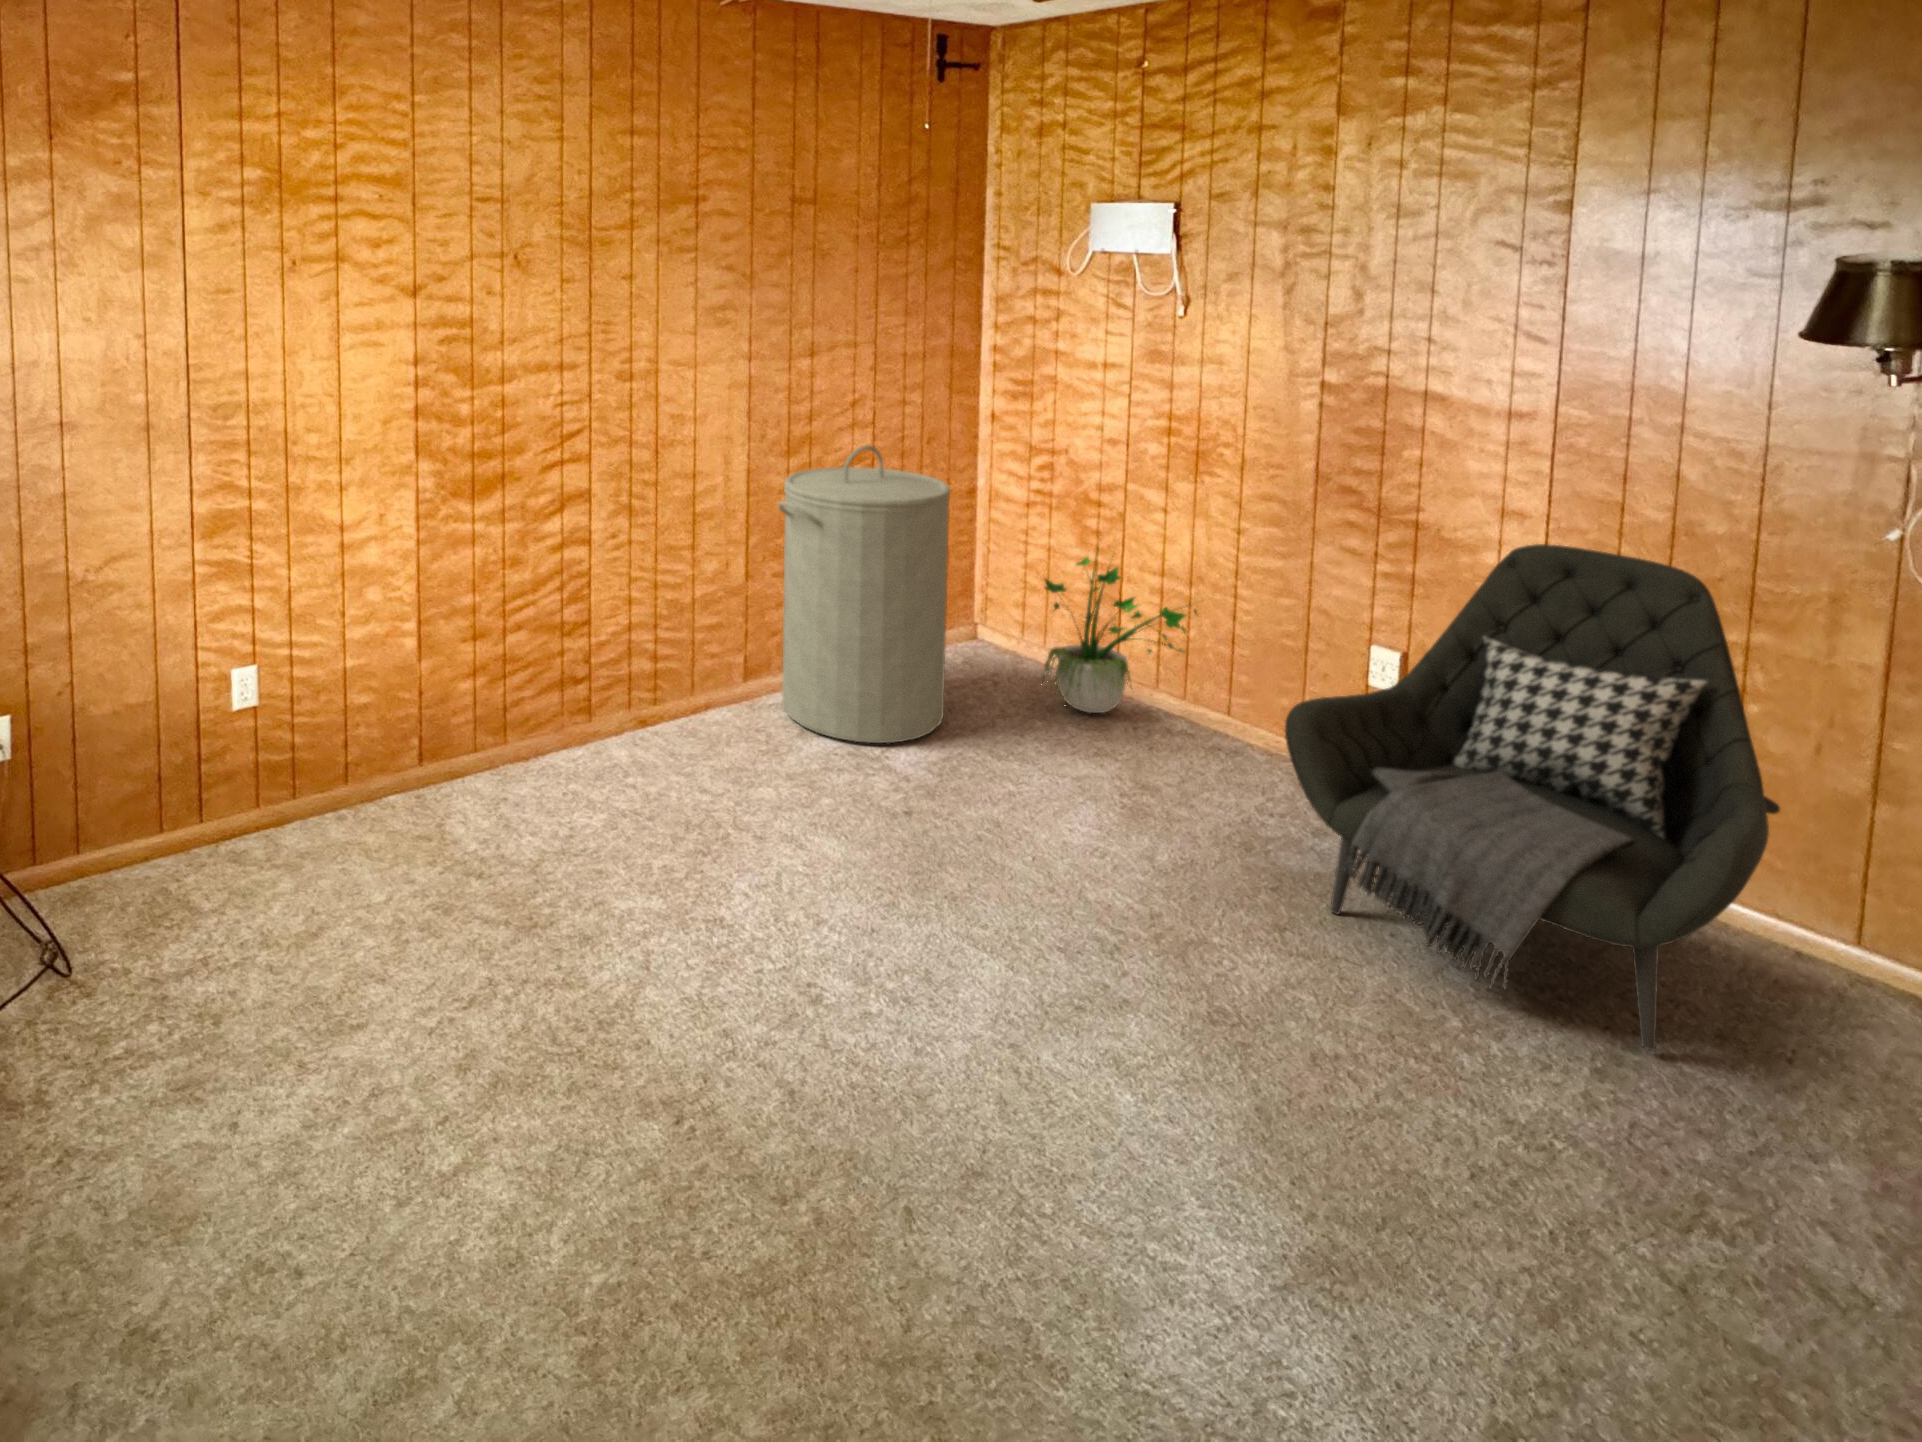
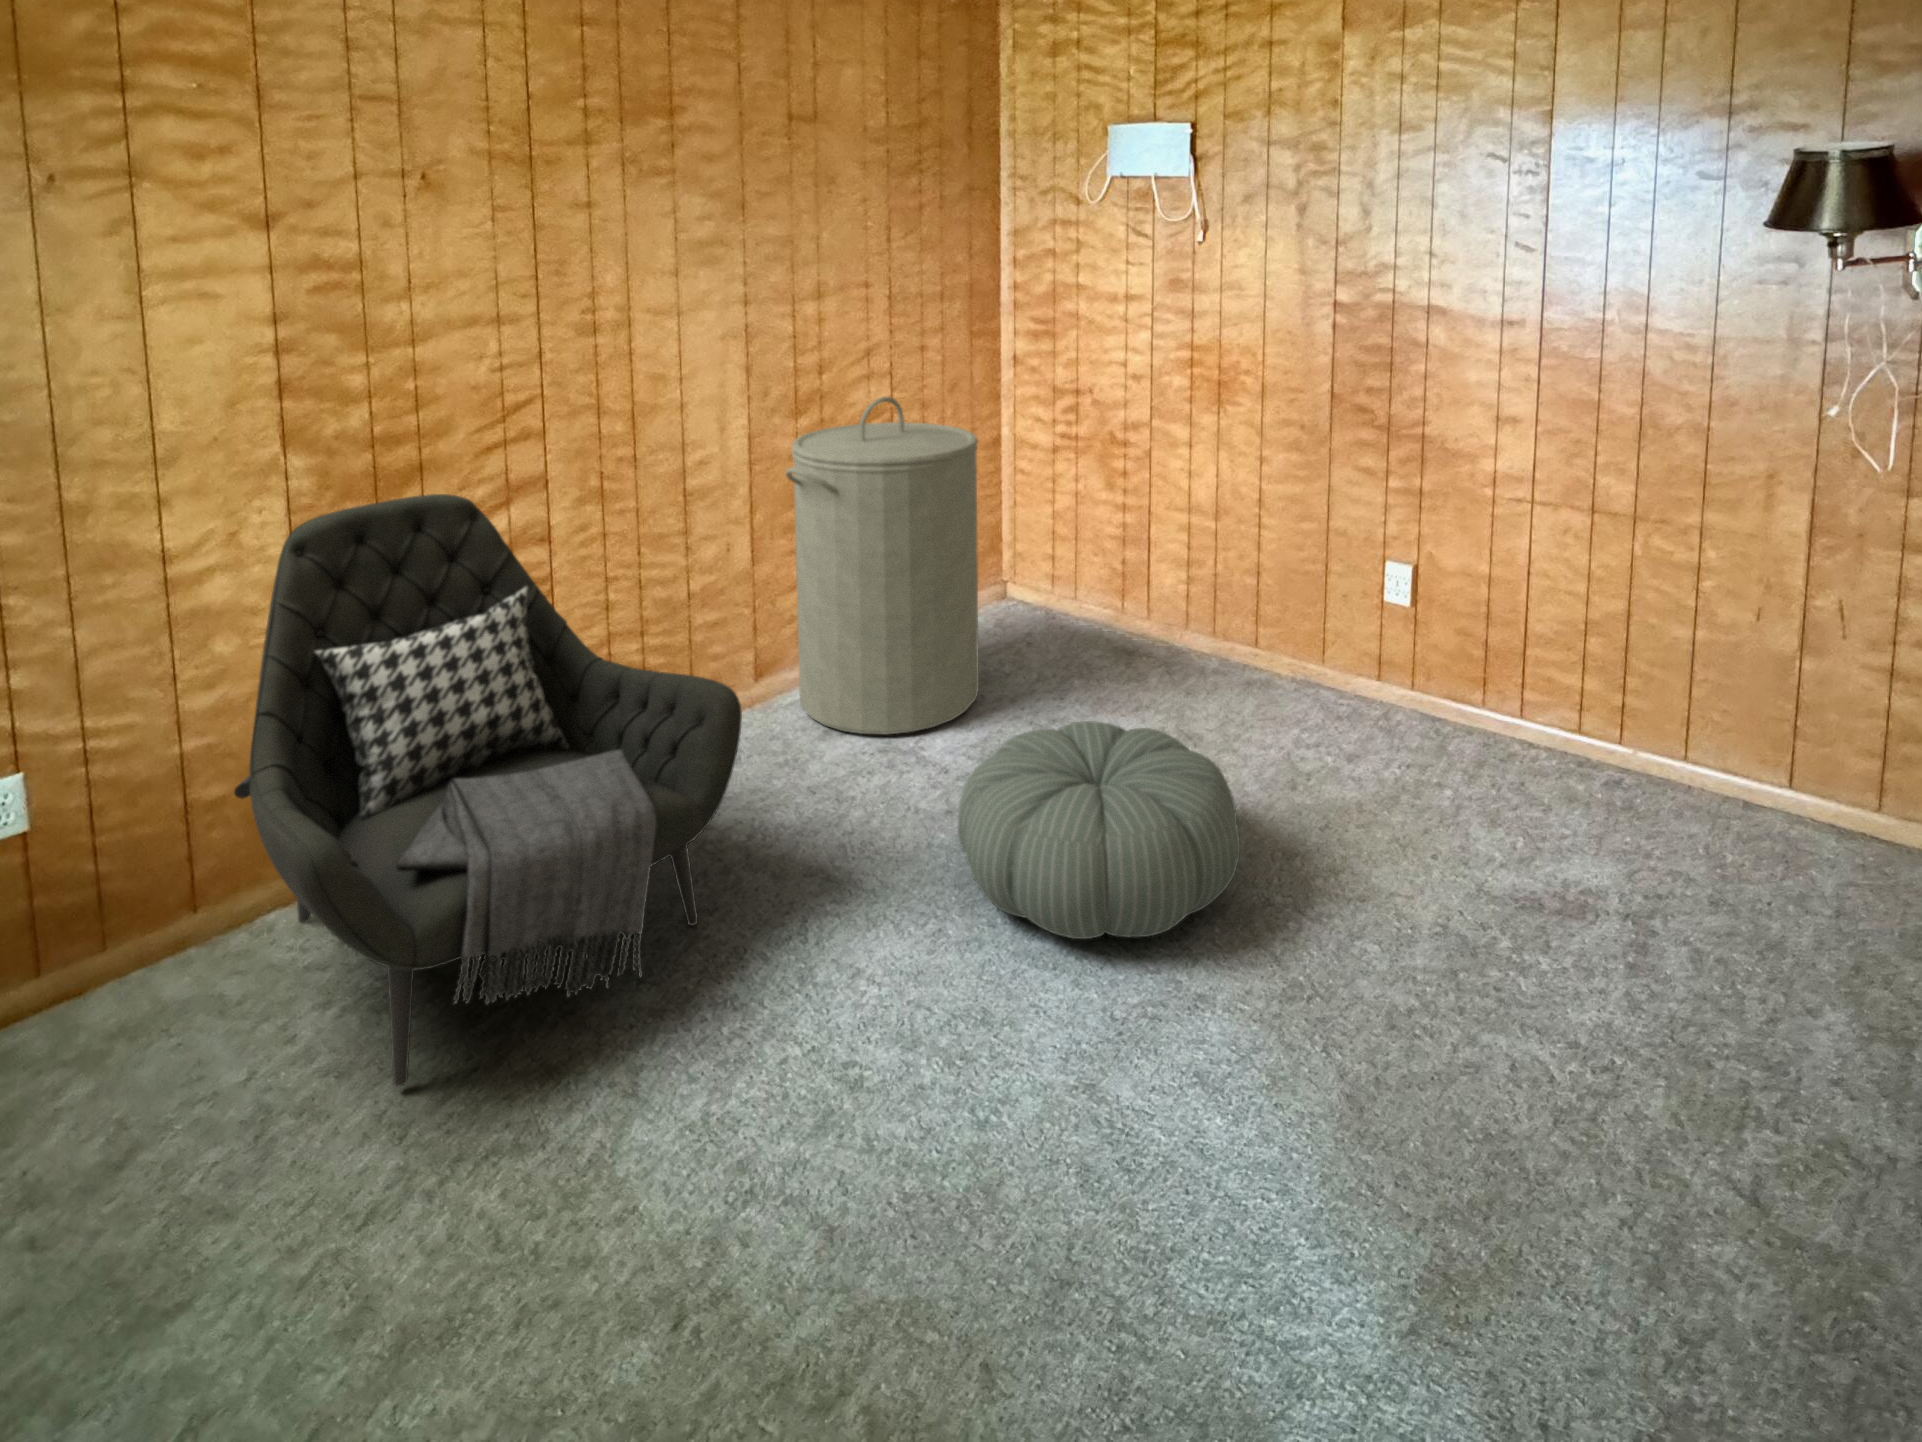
armchair: present [1285,544,1780,1051] -> present [234,494,742,1087]
potted plant: present [1042,548,1198,713] -> none [1073,465,1236,663]
pouf: none [914,751,1177,943] -> present [958,721,1240,939]

